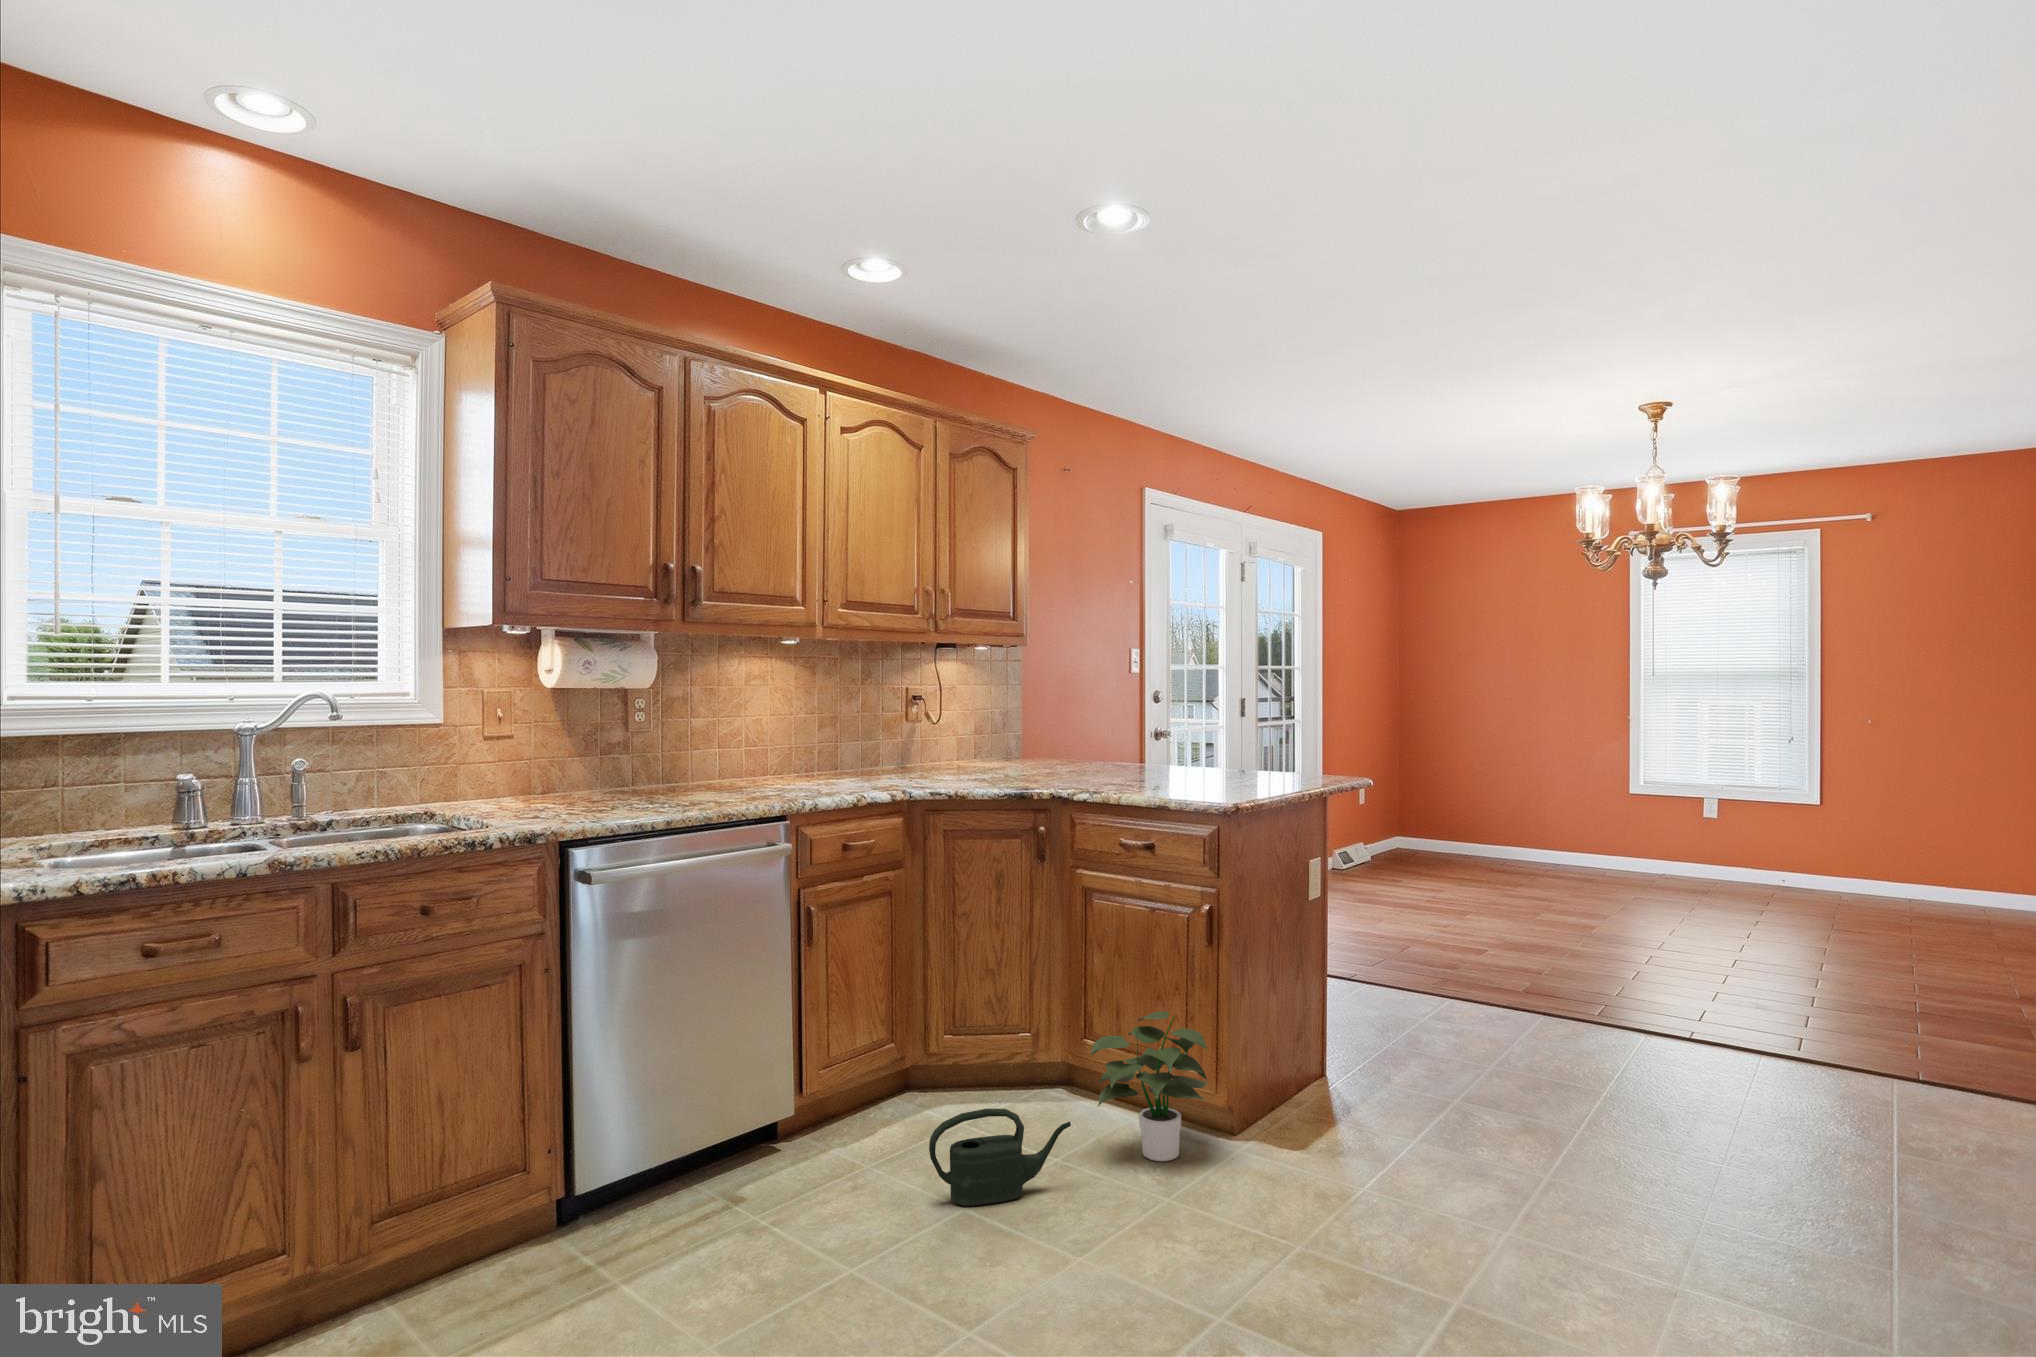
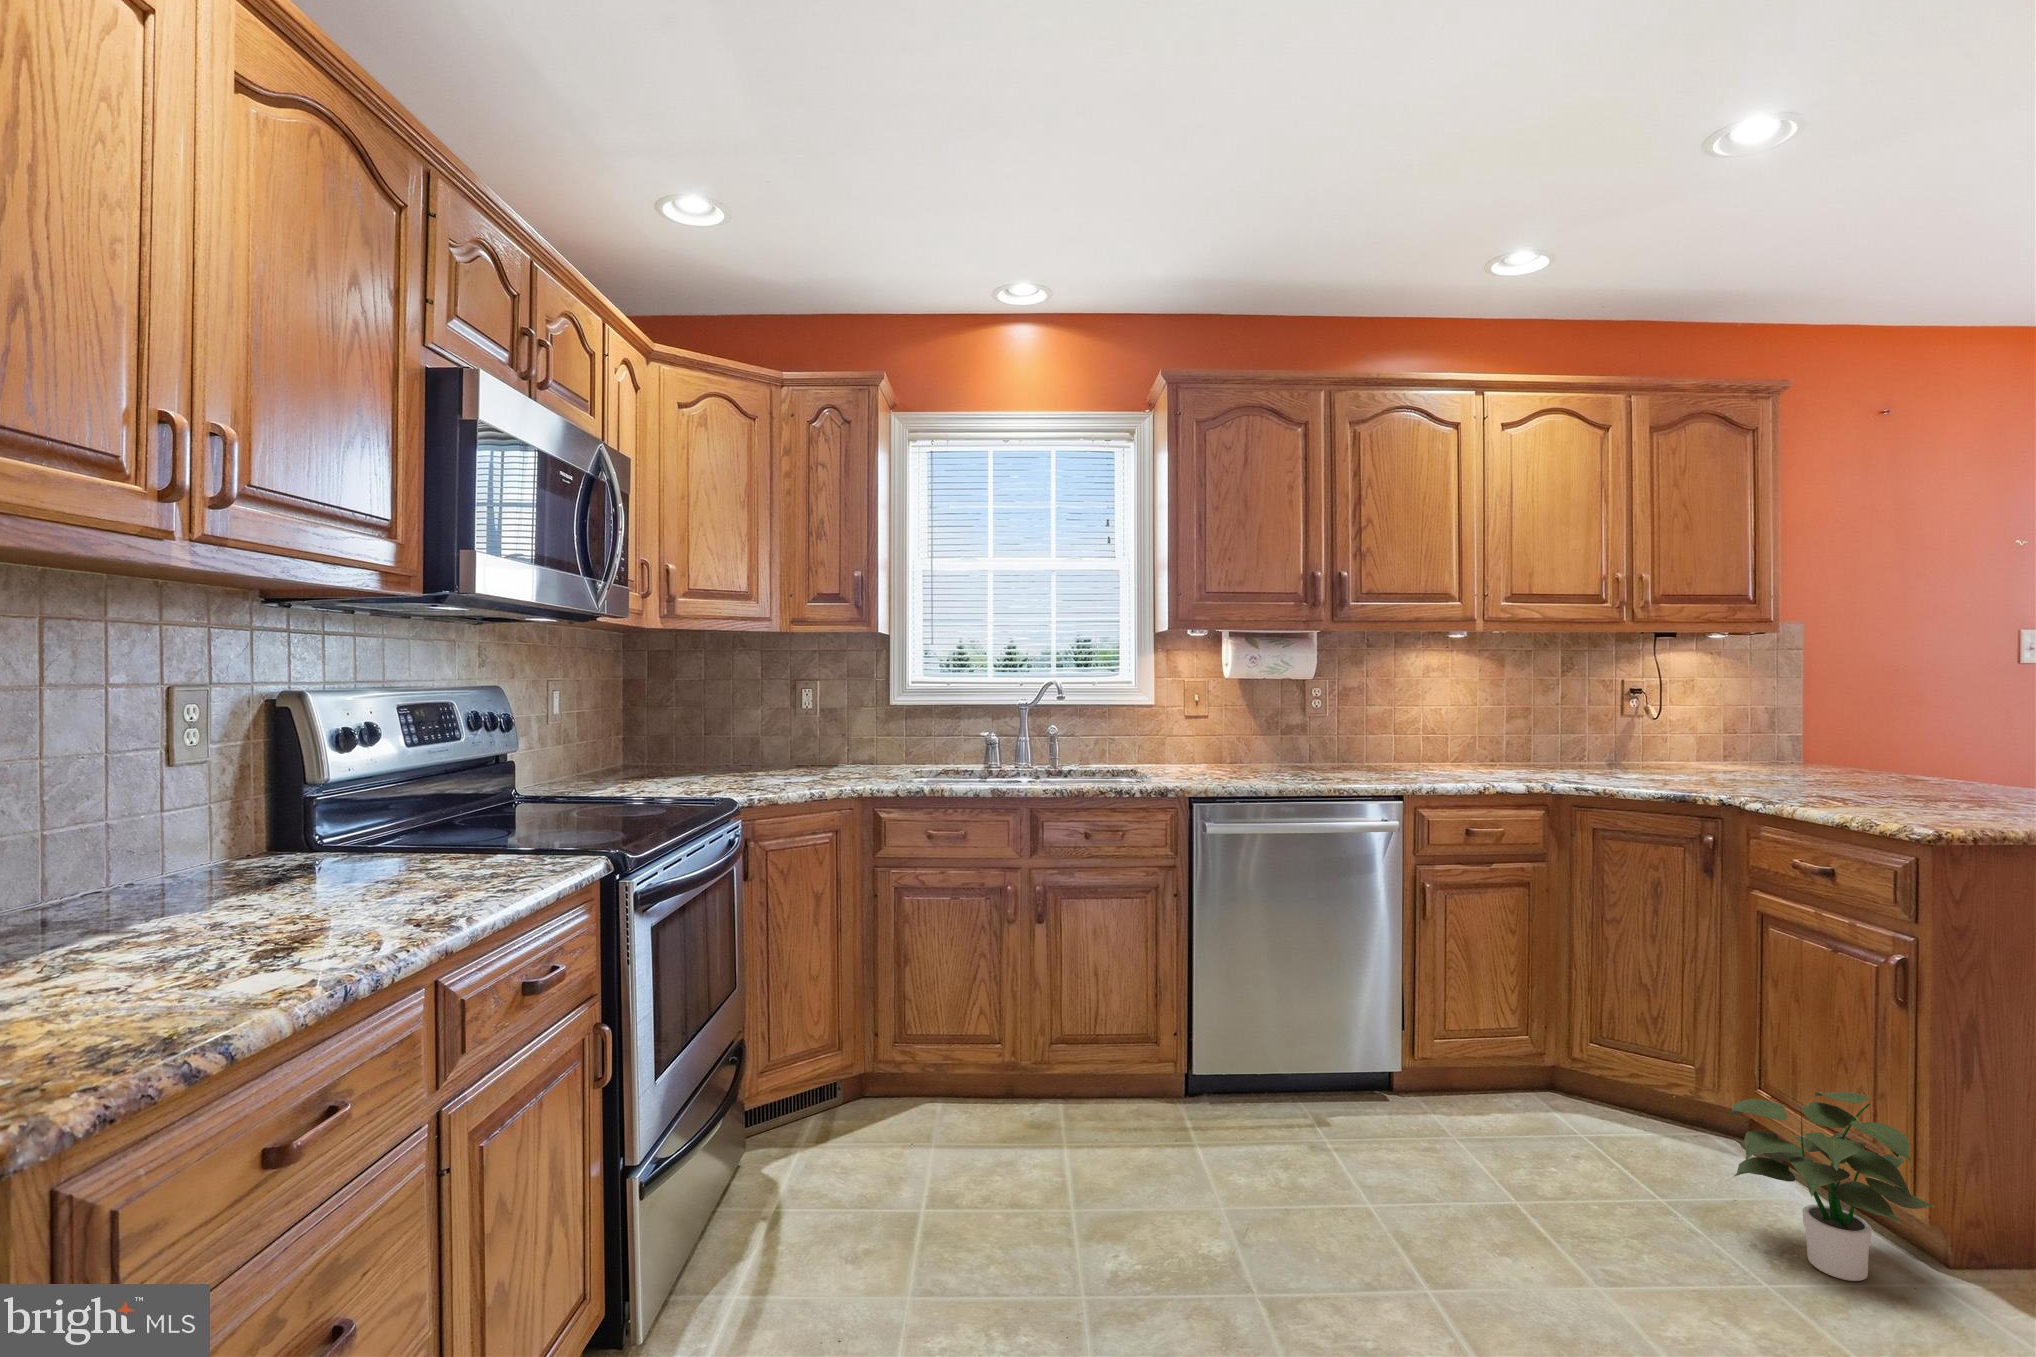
watering can: present [929,1109,1071,1206] -> none [1496,1123,1676,1235]

